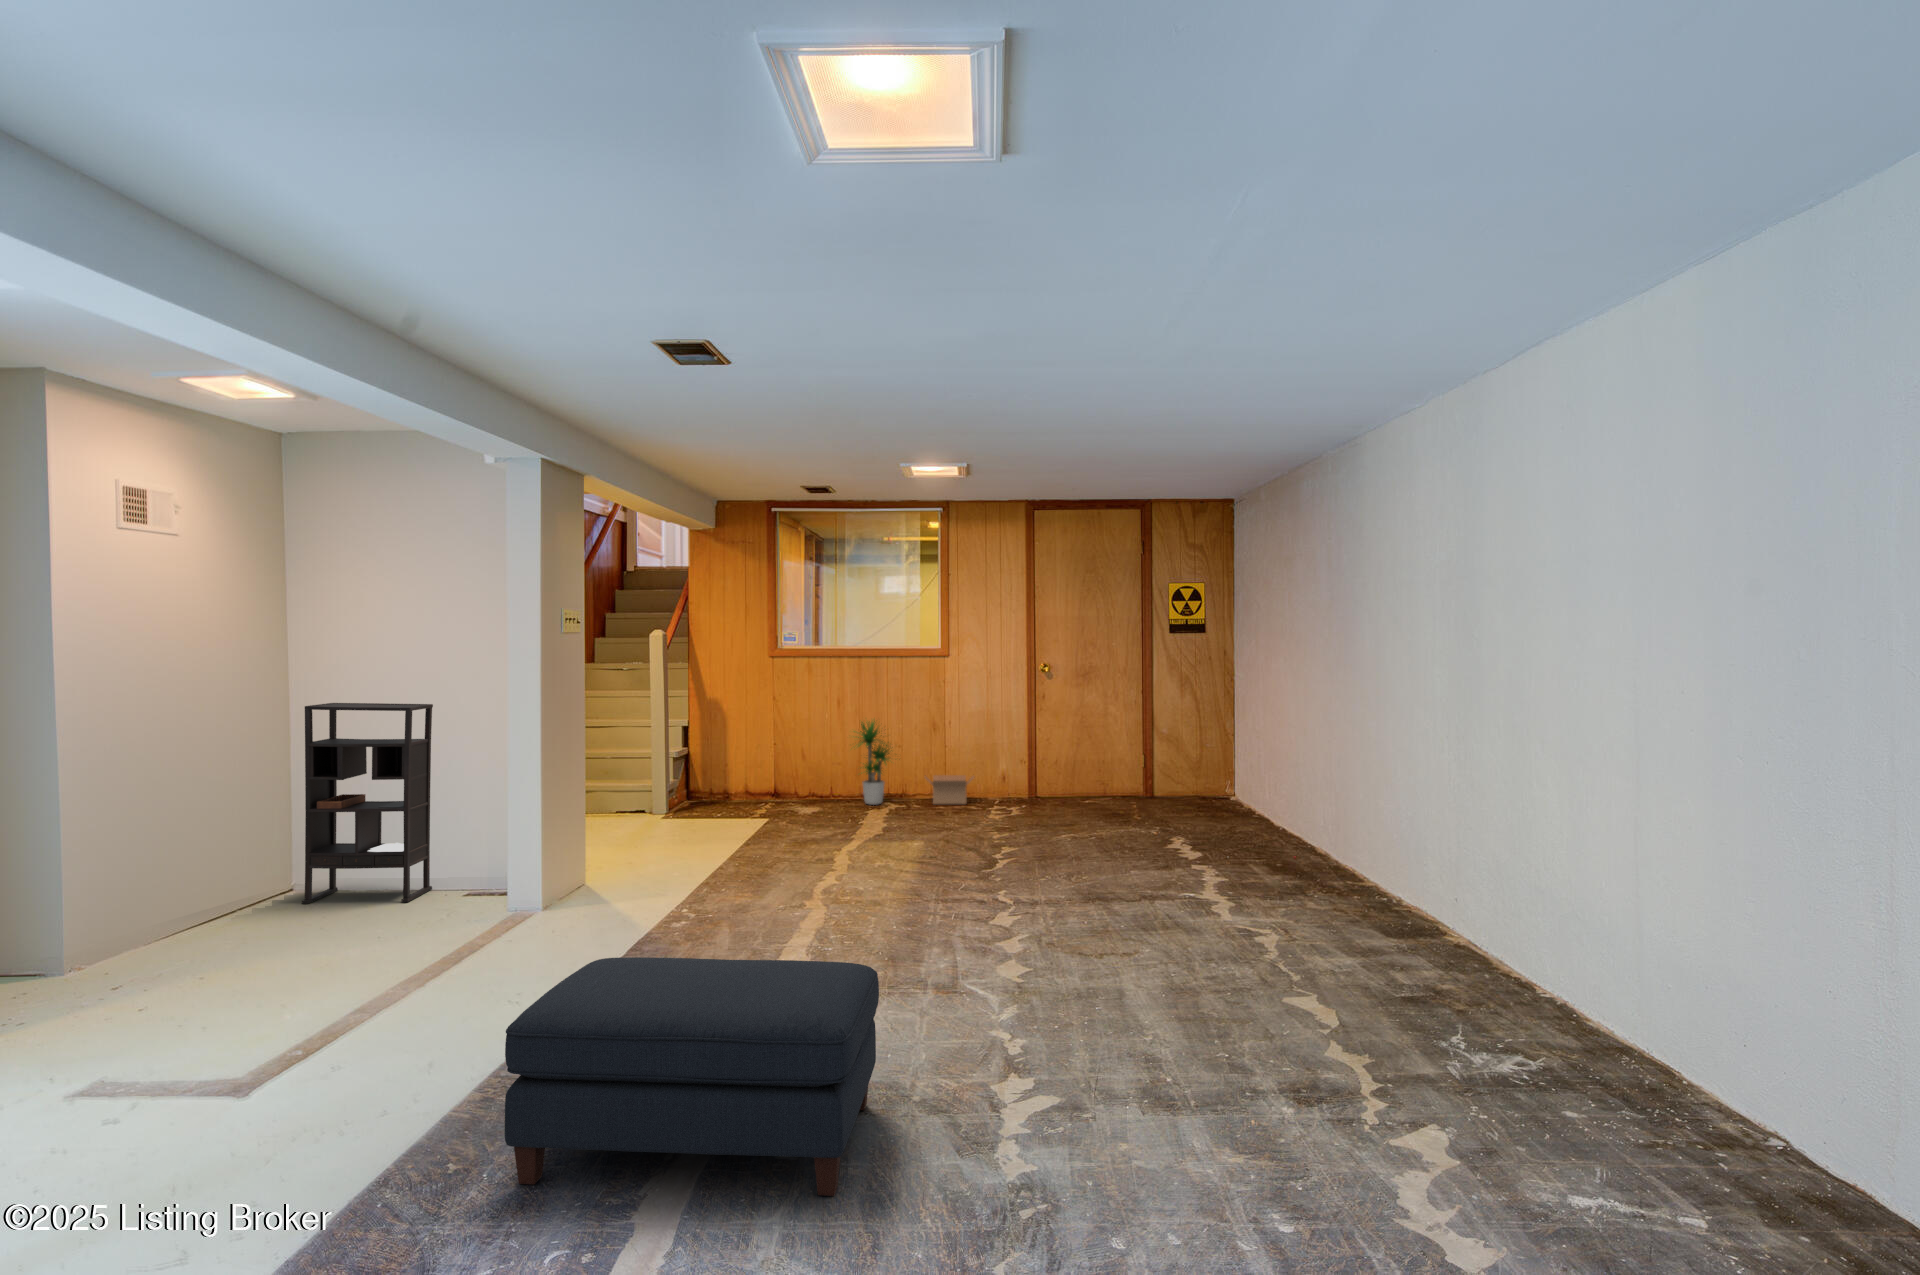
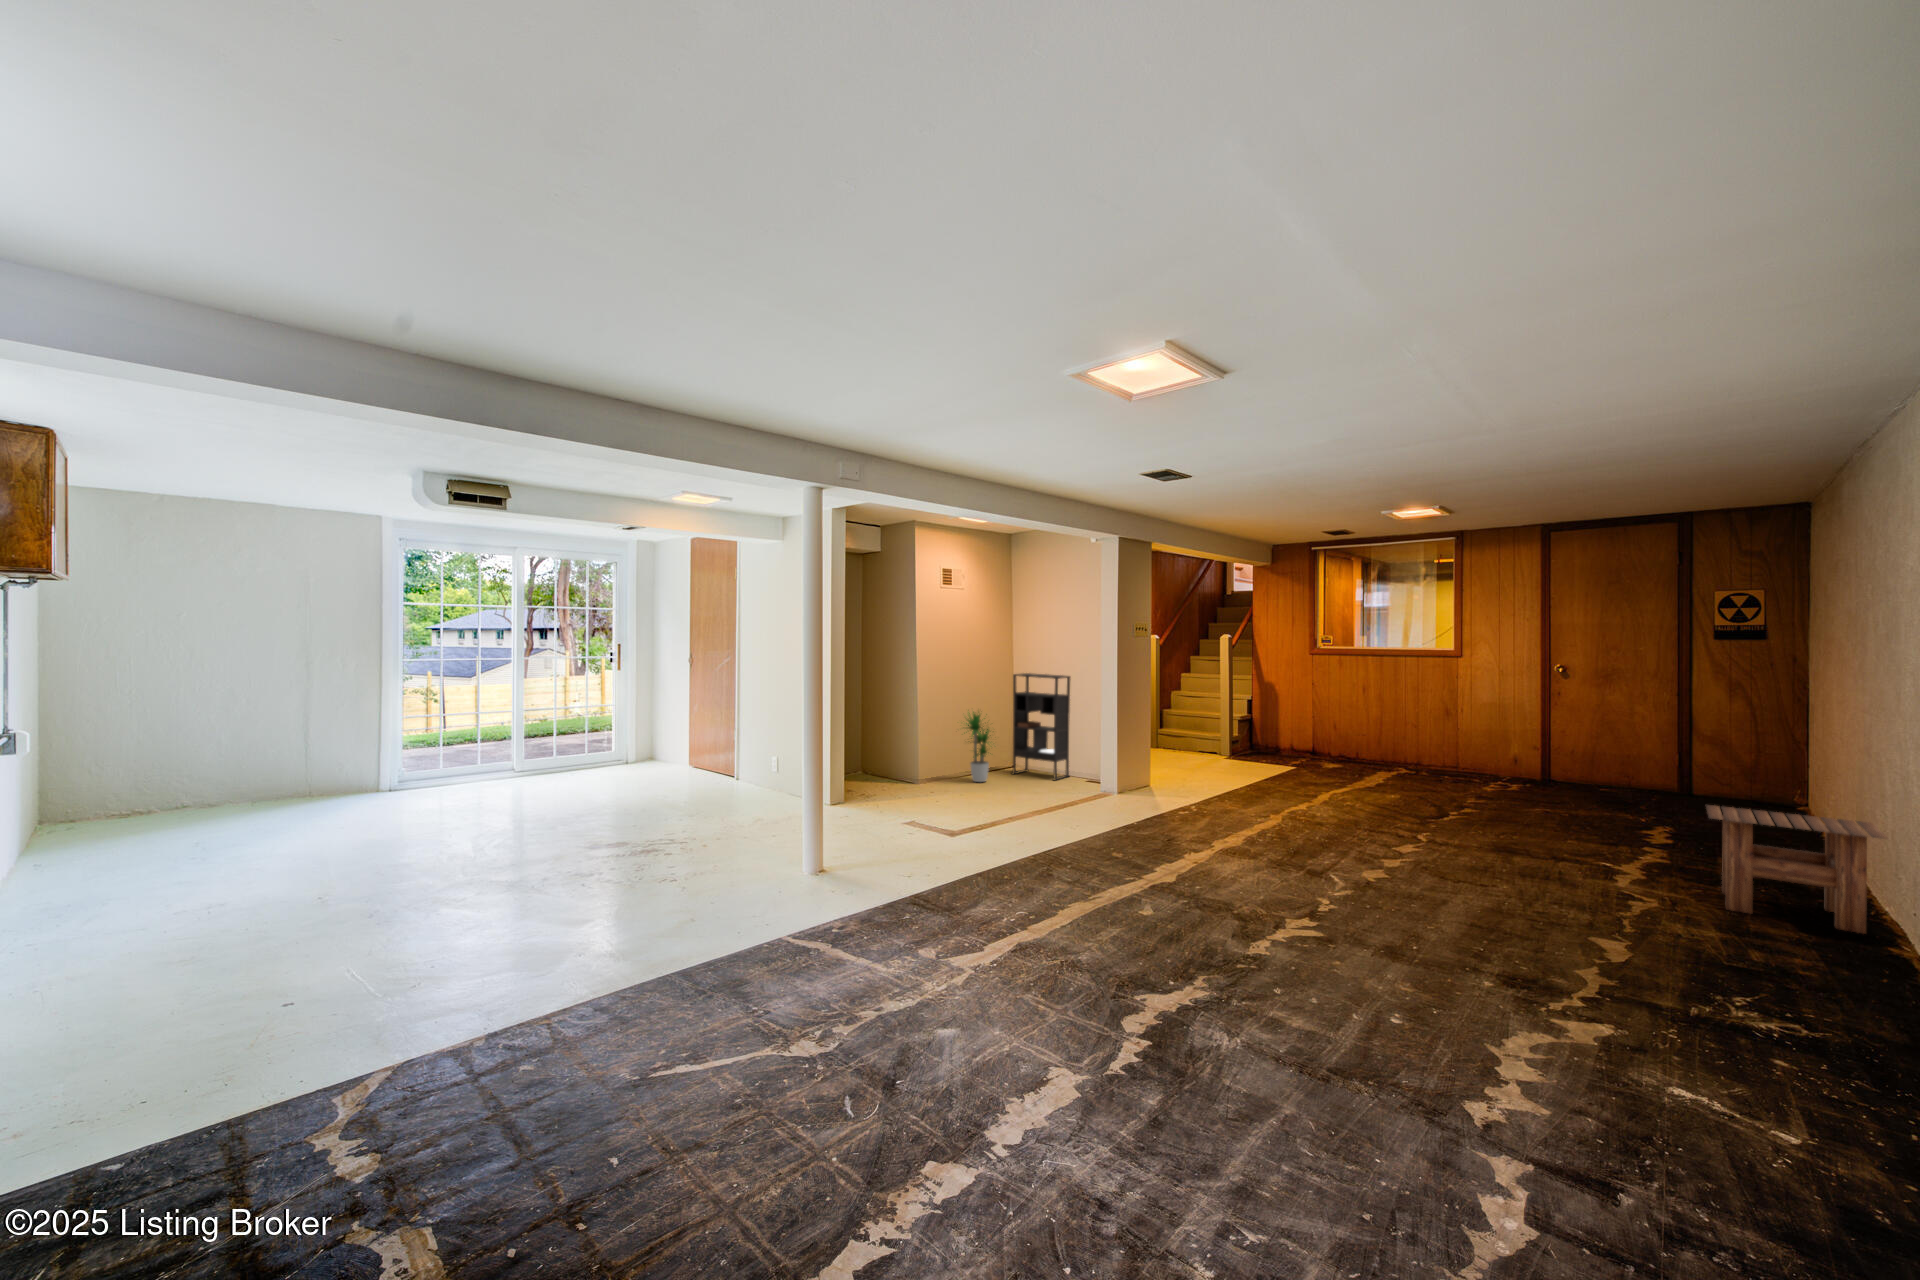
potted plant: present [854,721,889,805] -> present [966,712,991,782]
cardboard box: present [925,775,974,804] -> none [1432,751,1483,778]
side table: none [1277,811,1435,925] -> present [1706,805,1888,934]
ottoman: present [505,957,879,1196] -> none [1020,802,1210,930]

